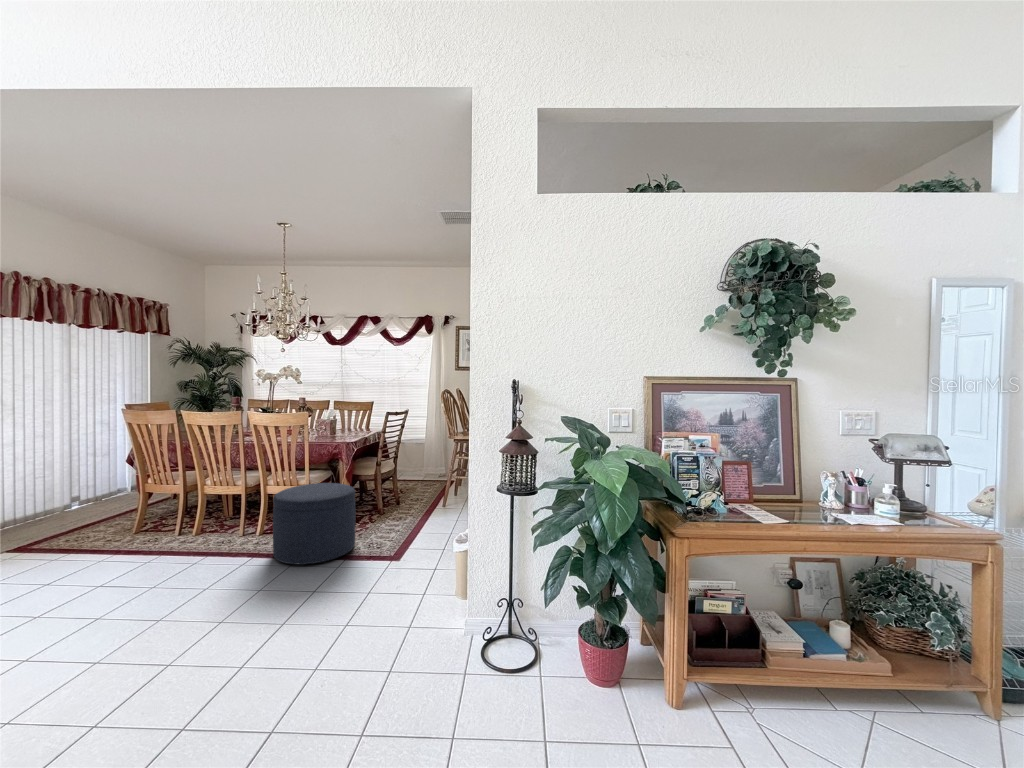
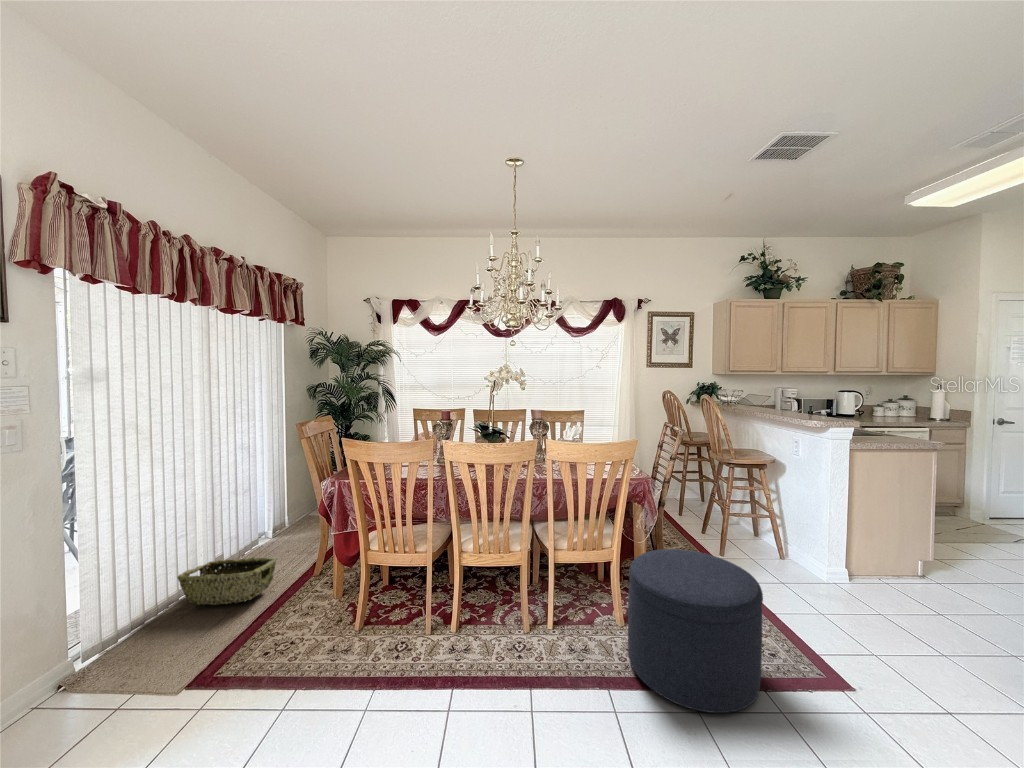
woven basket: none [31,494,106,520] -> present [178,557,276,605]

